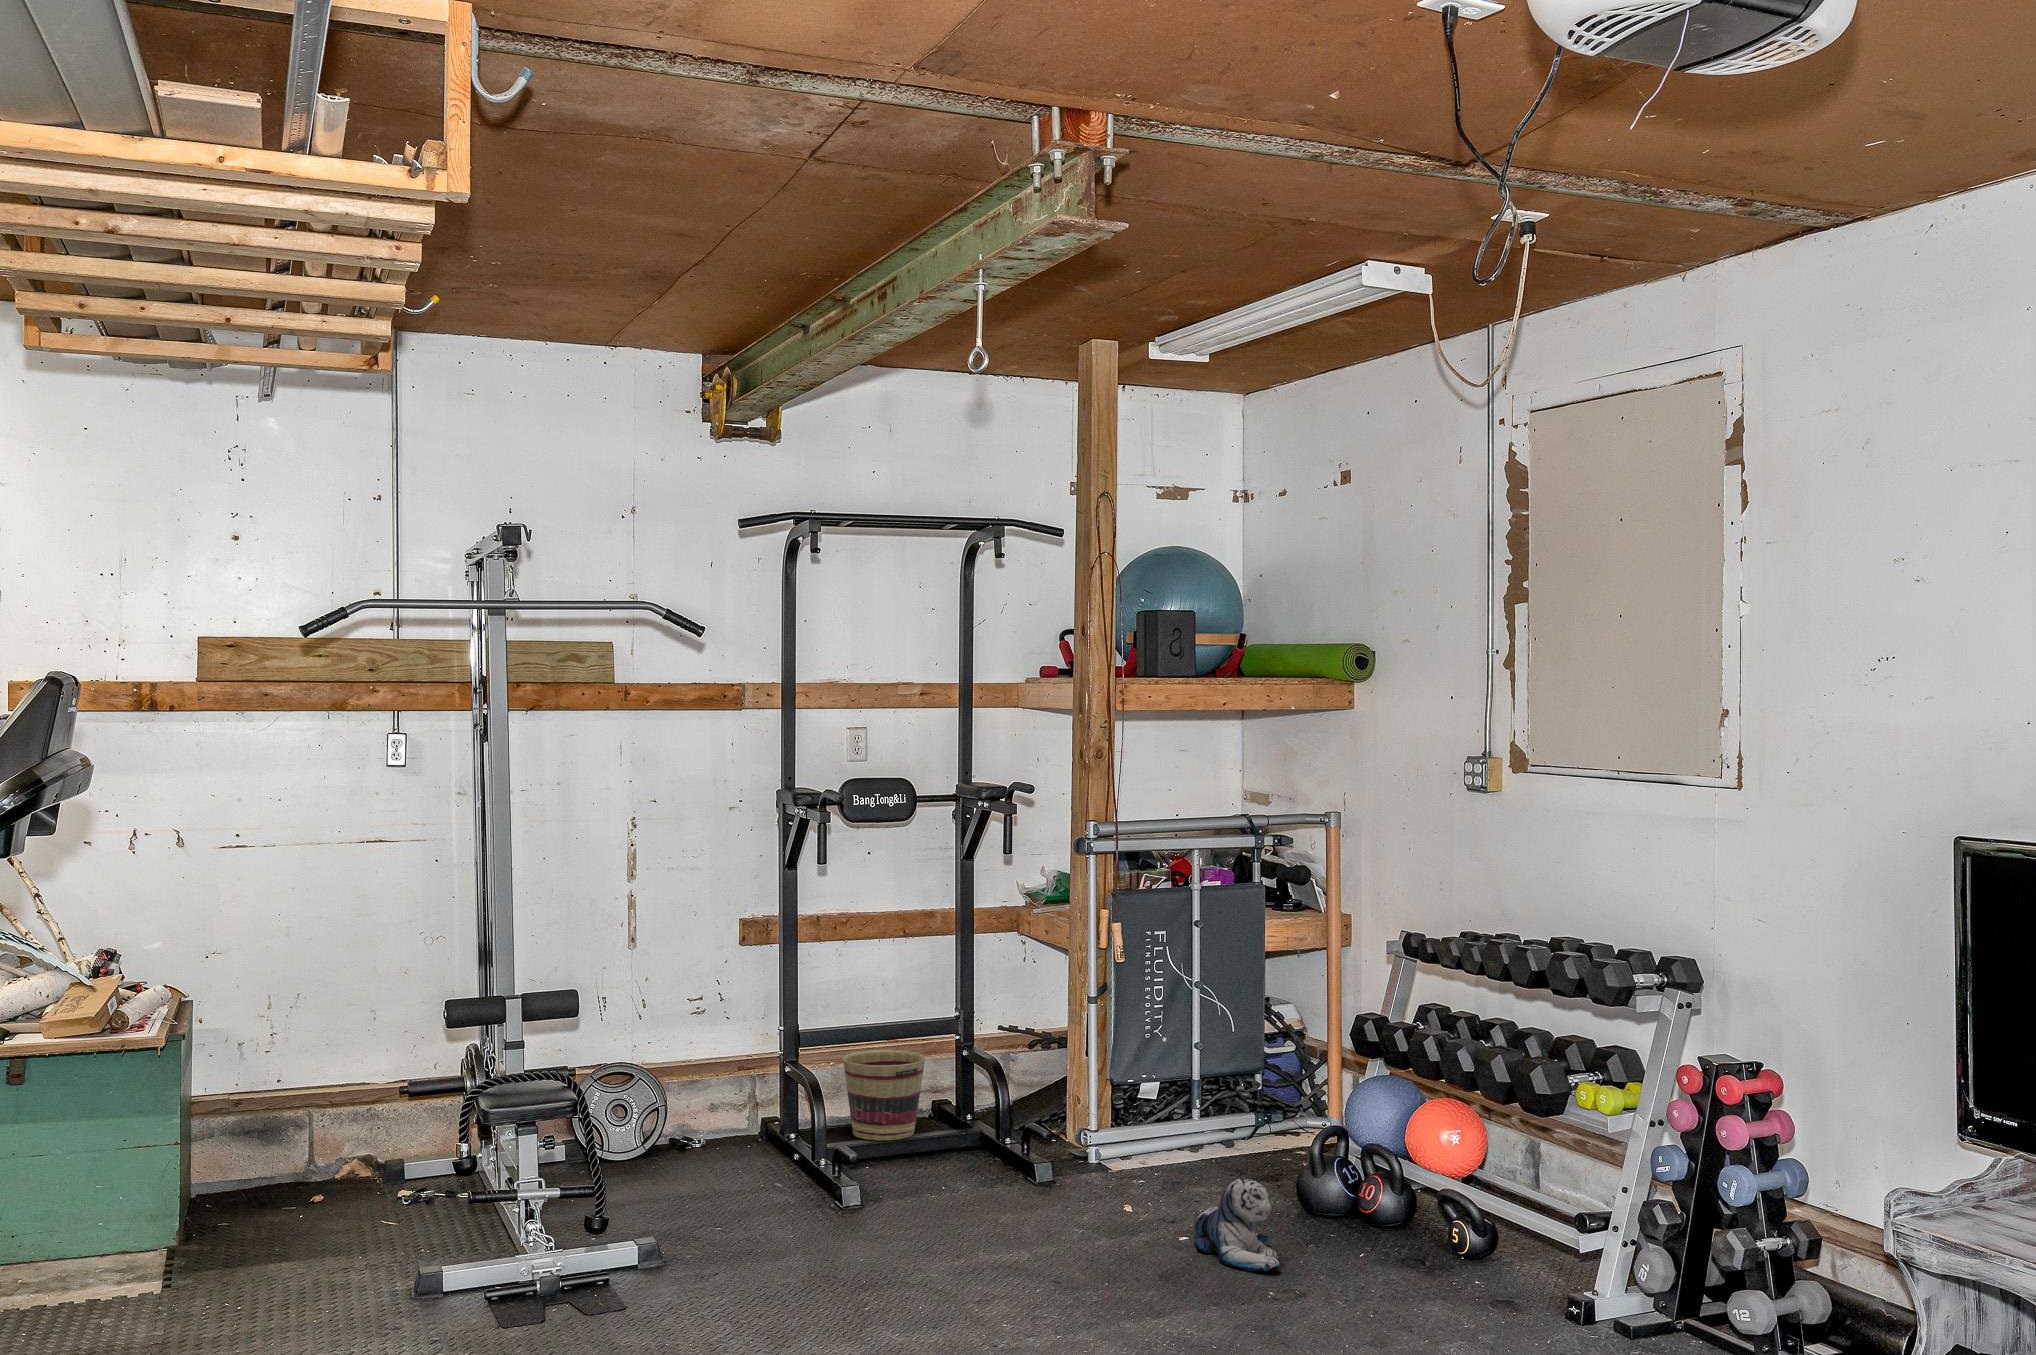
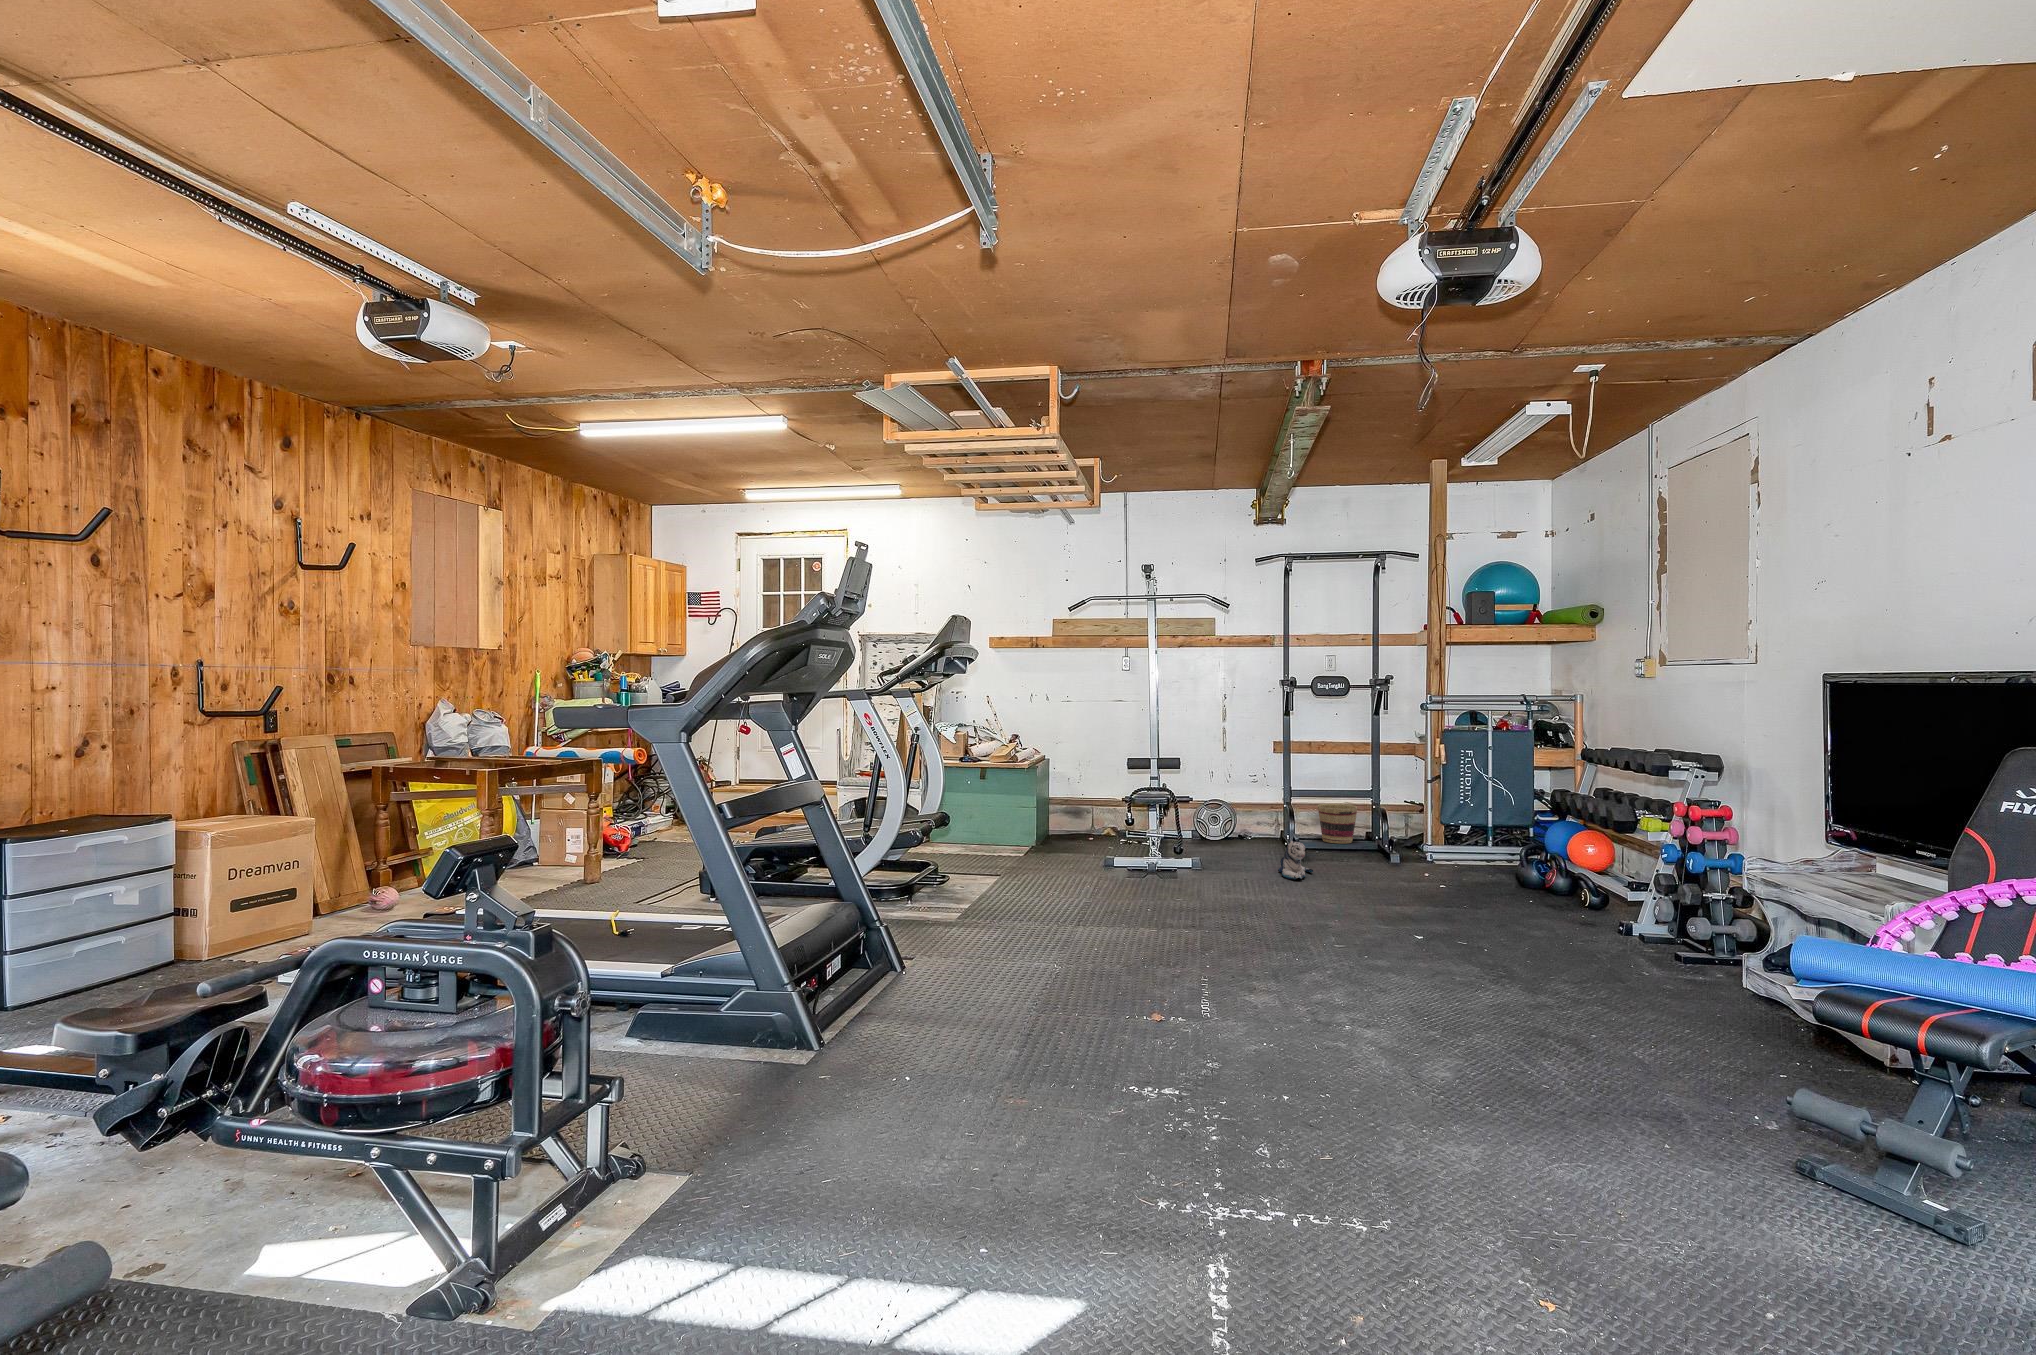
plush toy: present [1194,1179,1280,1272] -> present [1278,841,1313,880]

